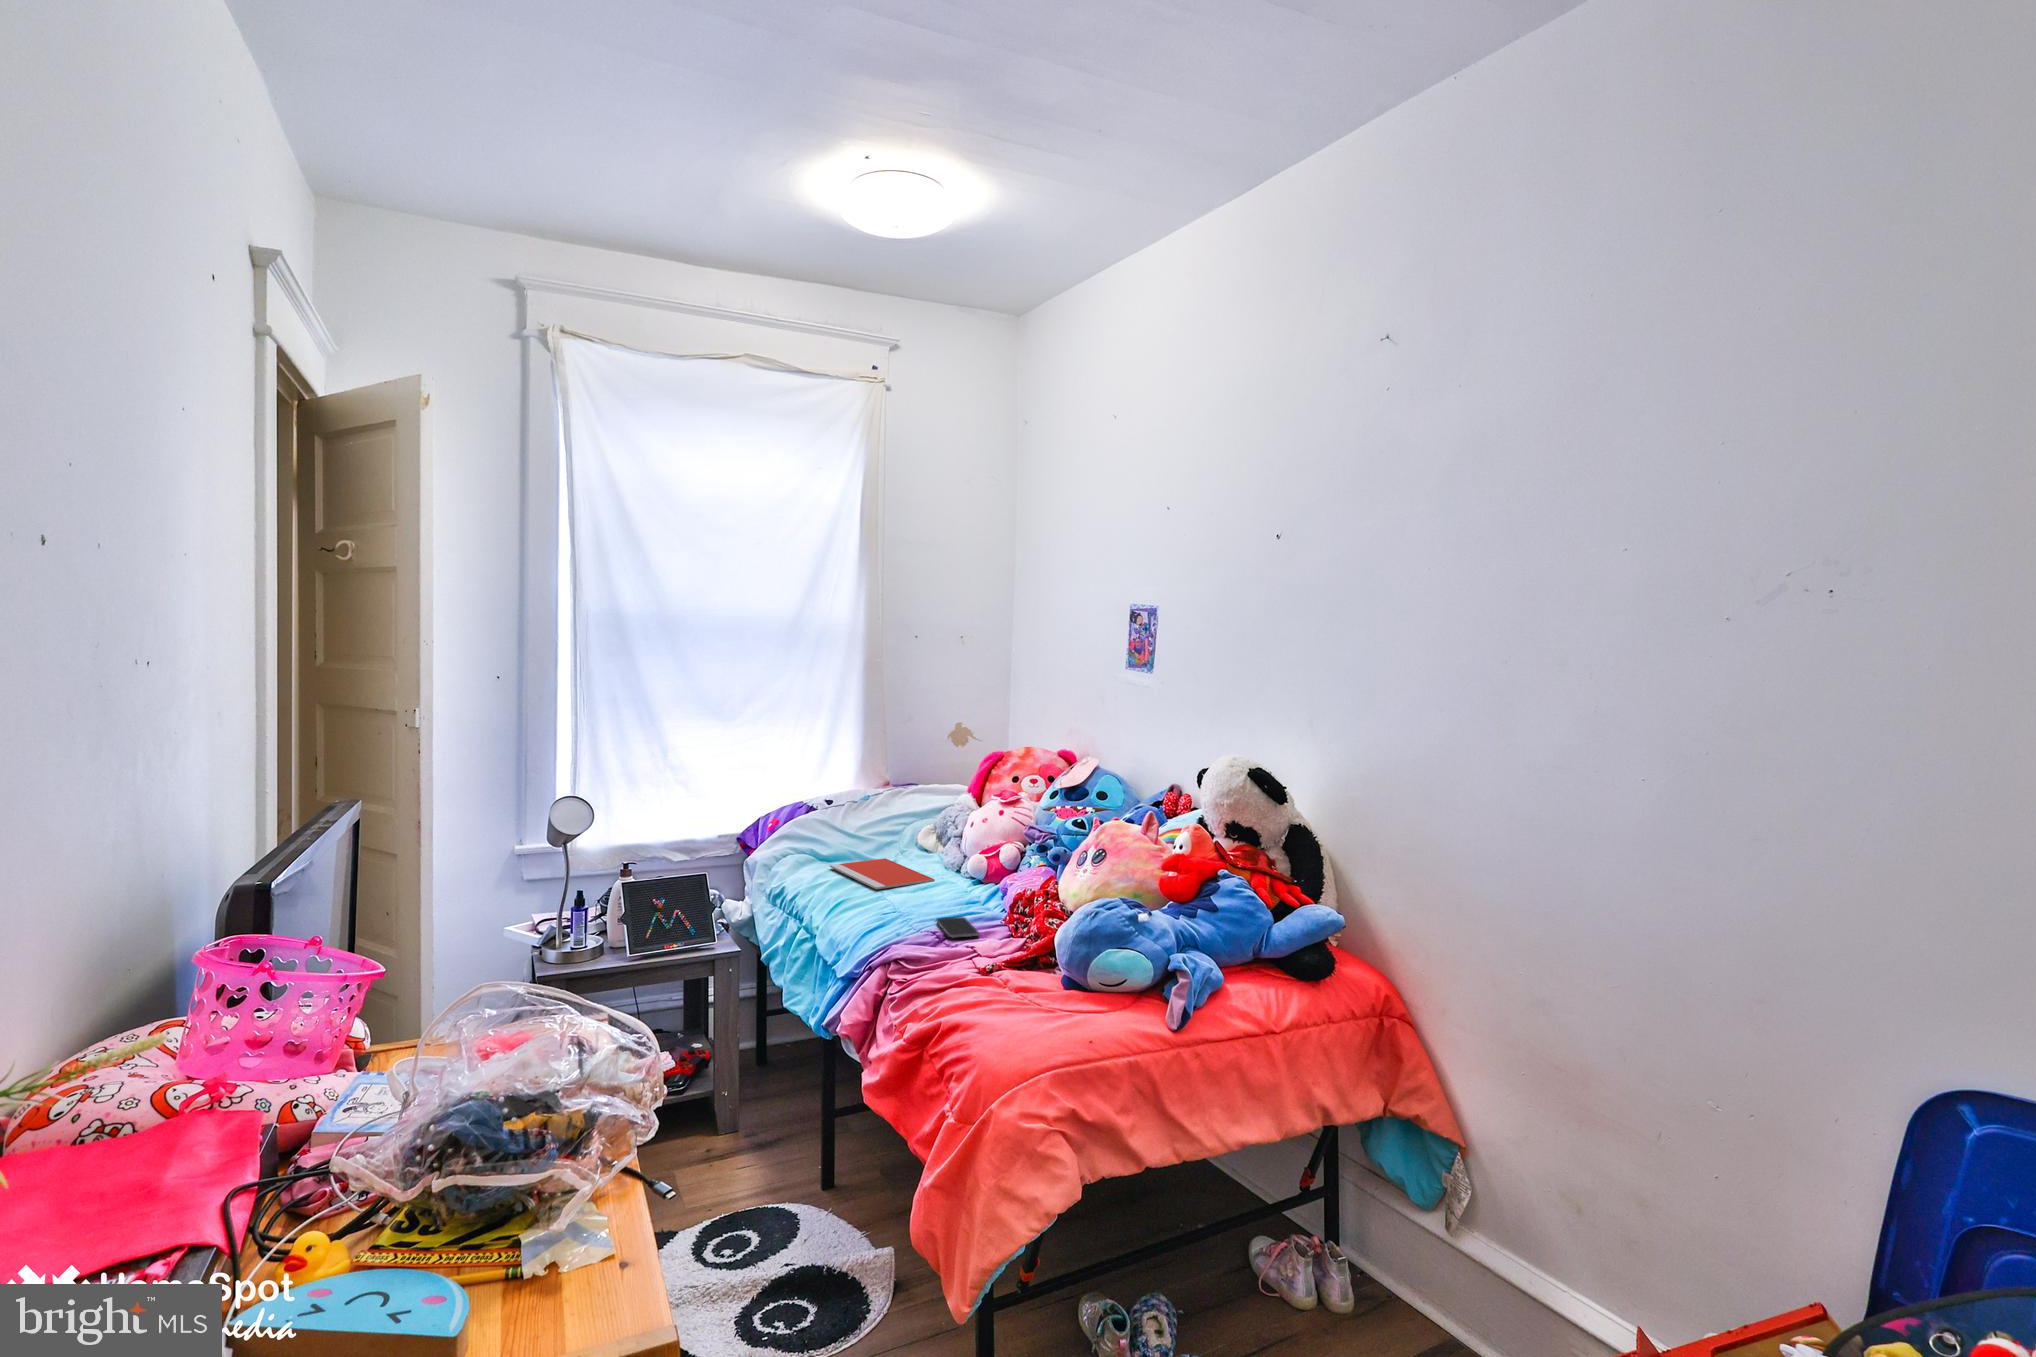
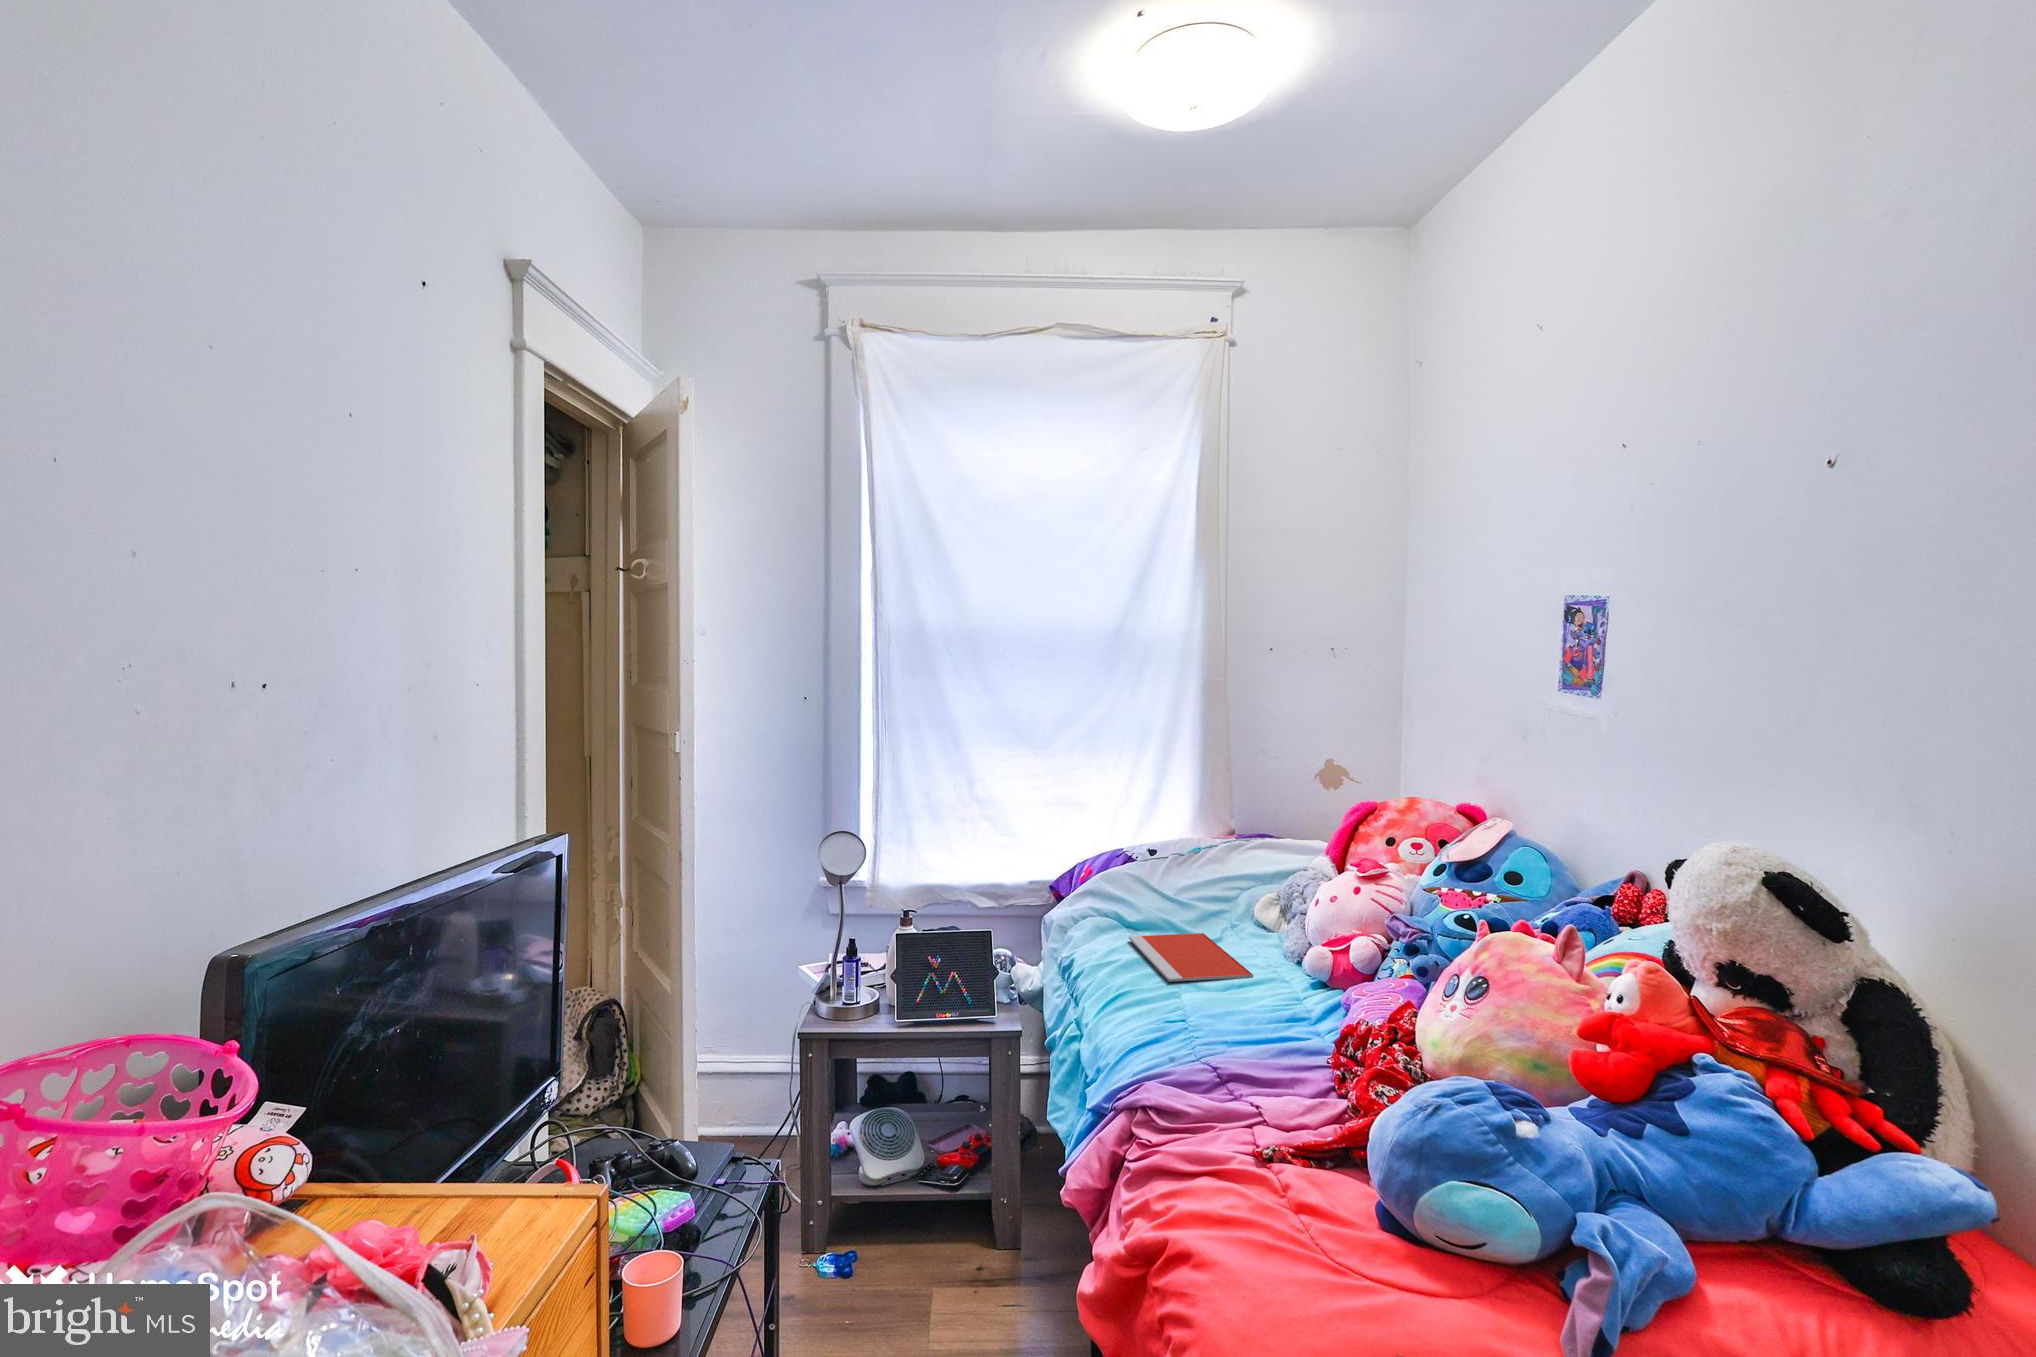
smartphone: present [936,916,979,938] -> none [1225,1044,1277,1086]

